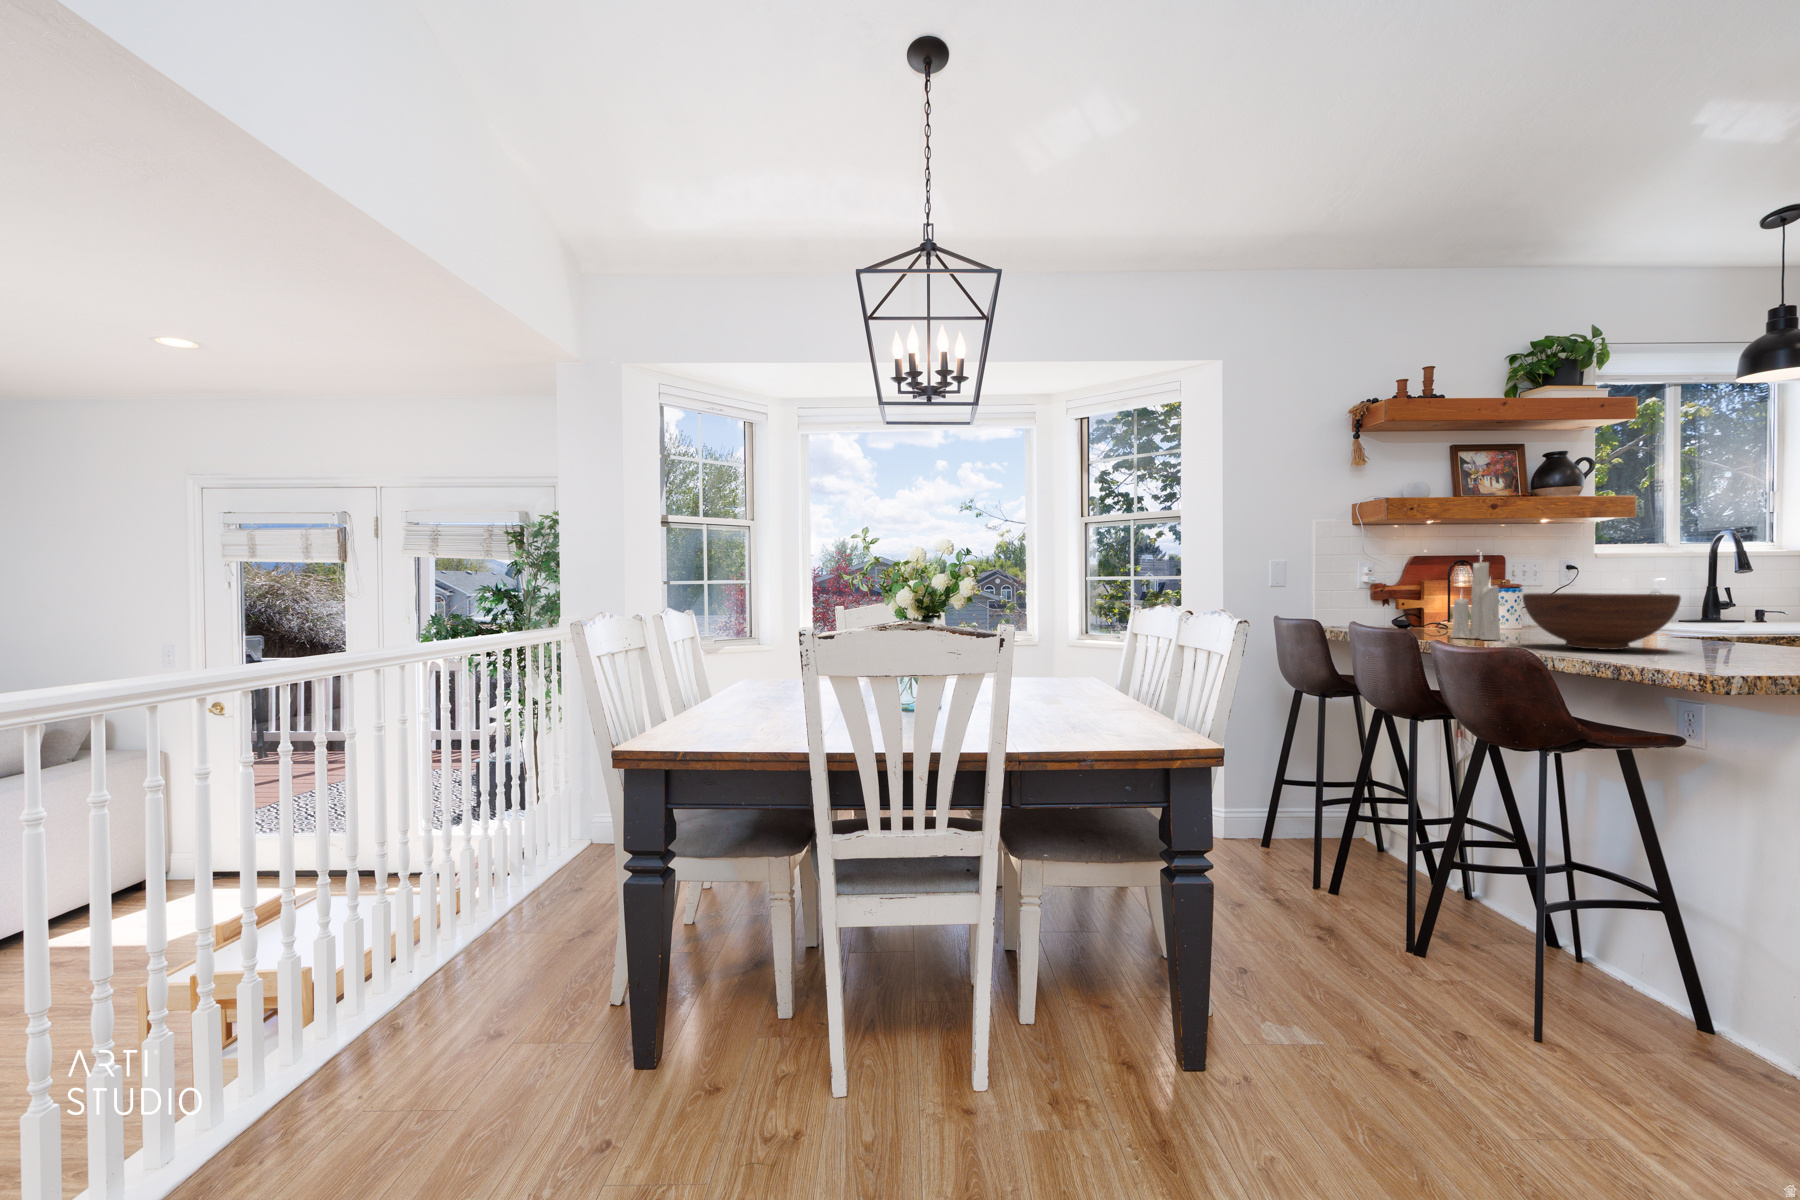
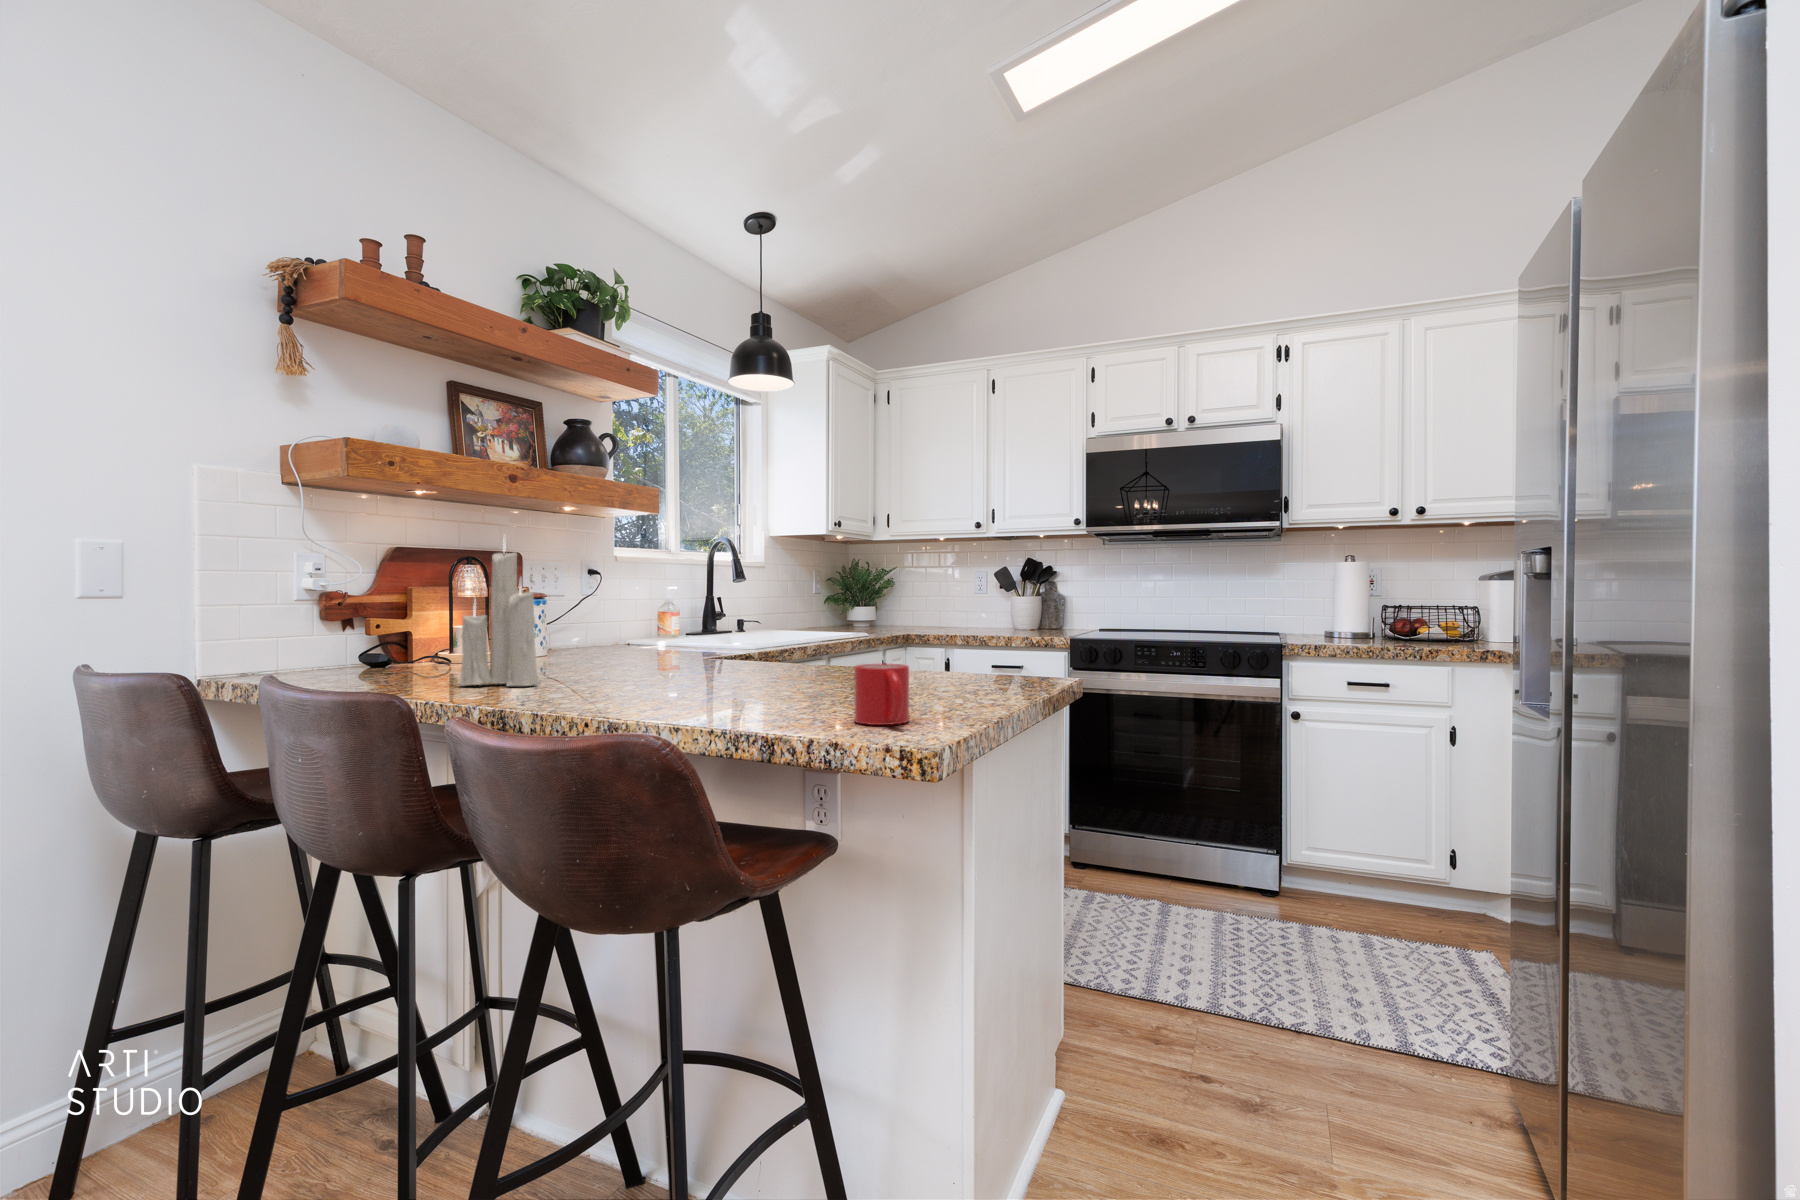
fruit bowl: present [1523,593,1681,650] -> none [577,603,771,693]
mug: none [1699,634,1748,670] -> present [854,664,909,725]

